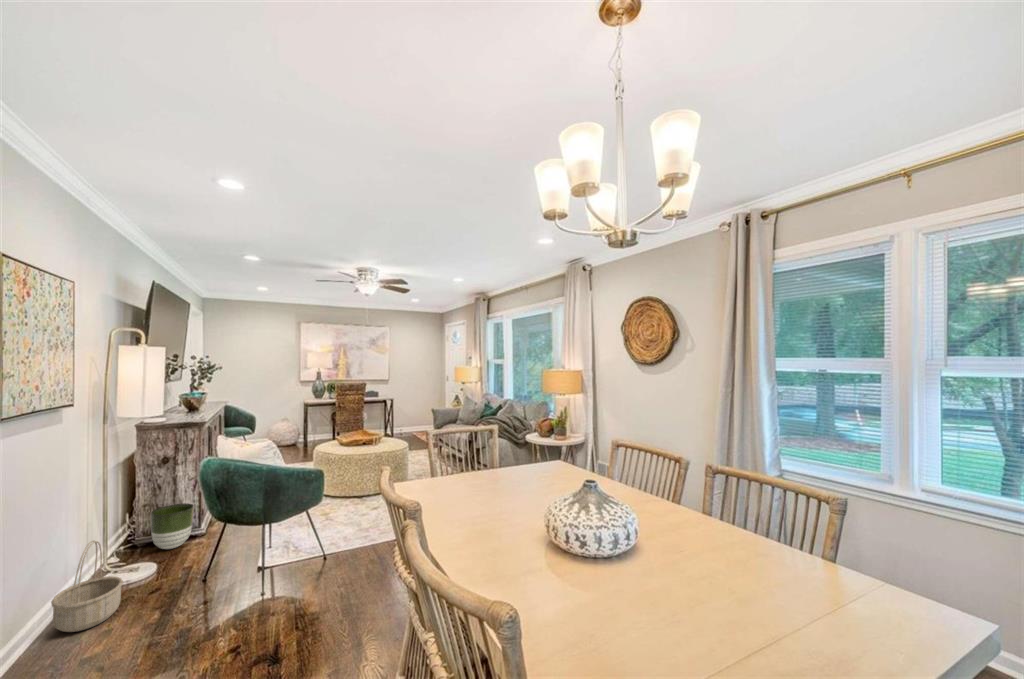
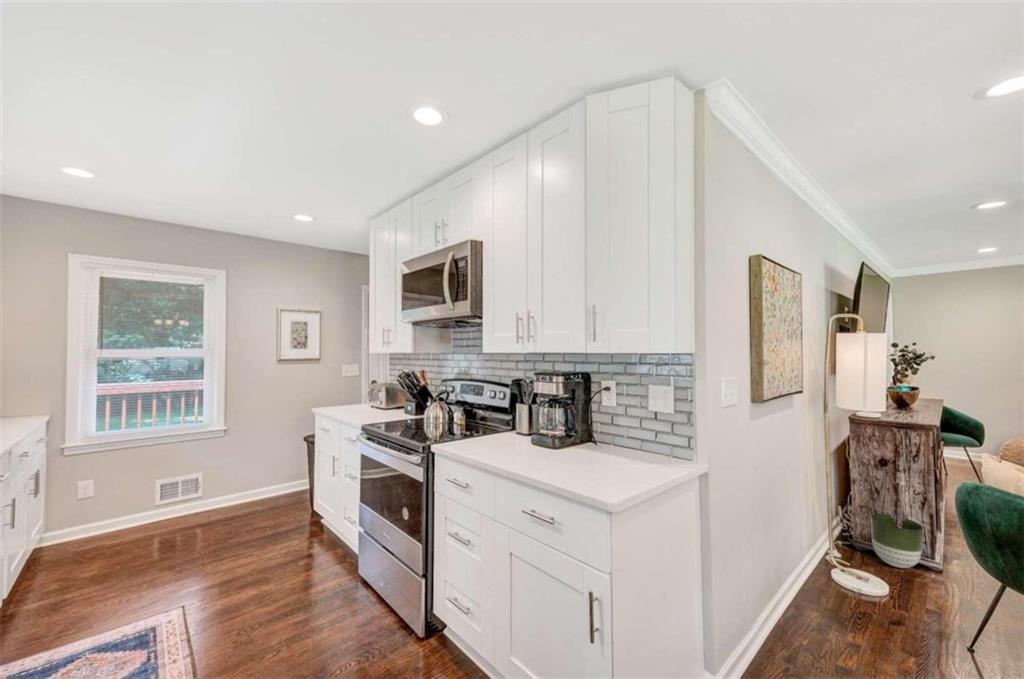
basket: present [51,541,123,632] -> none [796,532,860,623]

